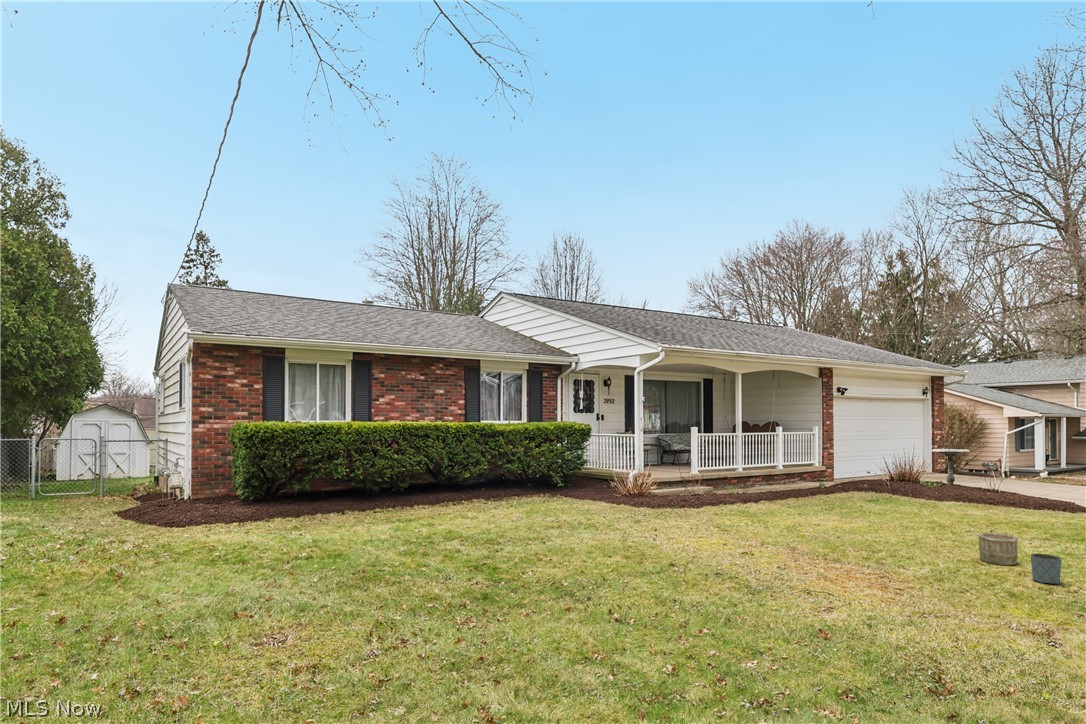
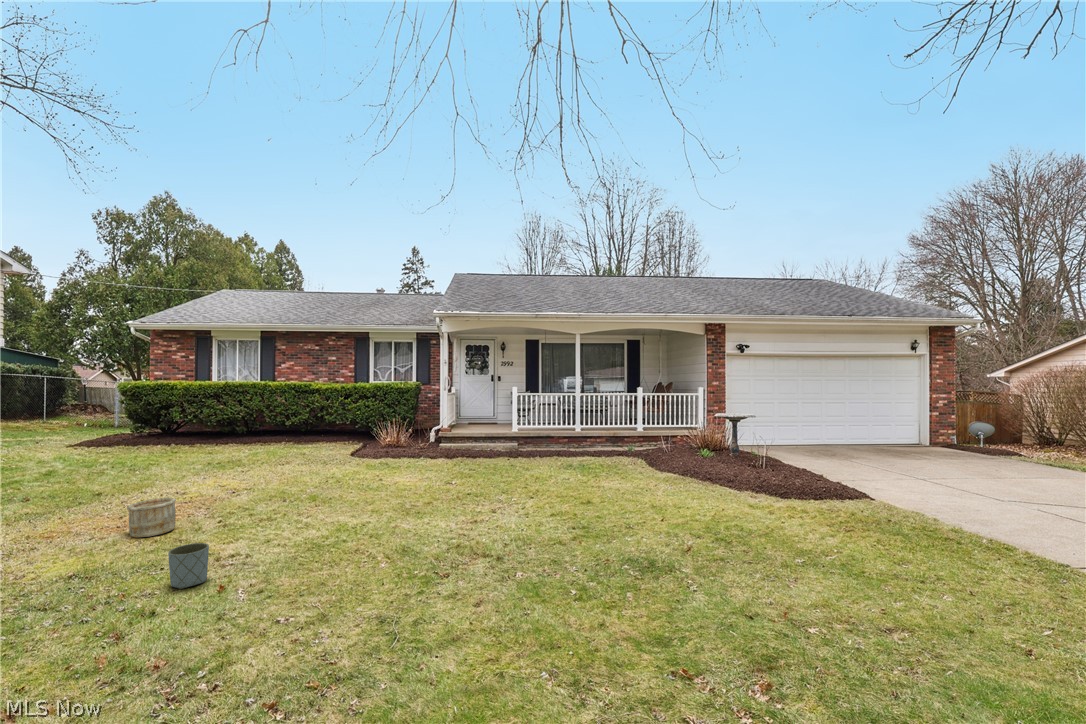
wooden bucket: present [978,533,1018,565] -> present [127,498,176,538]

